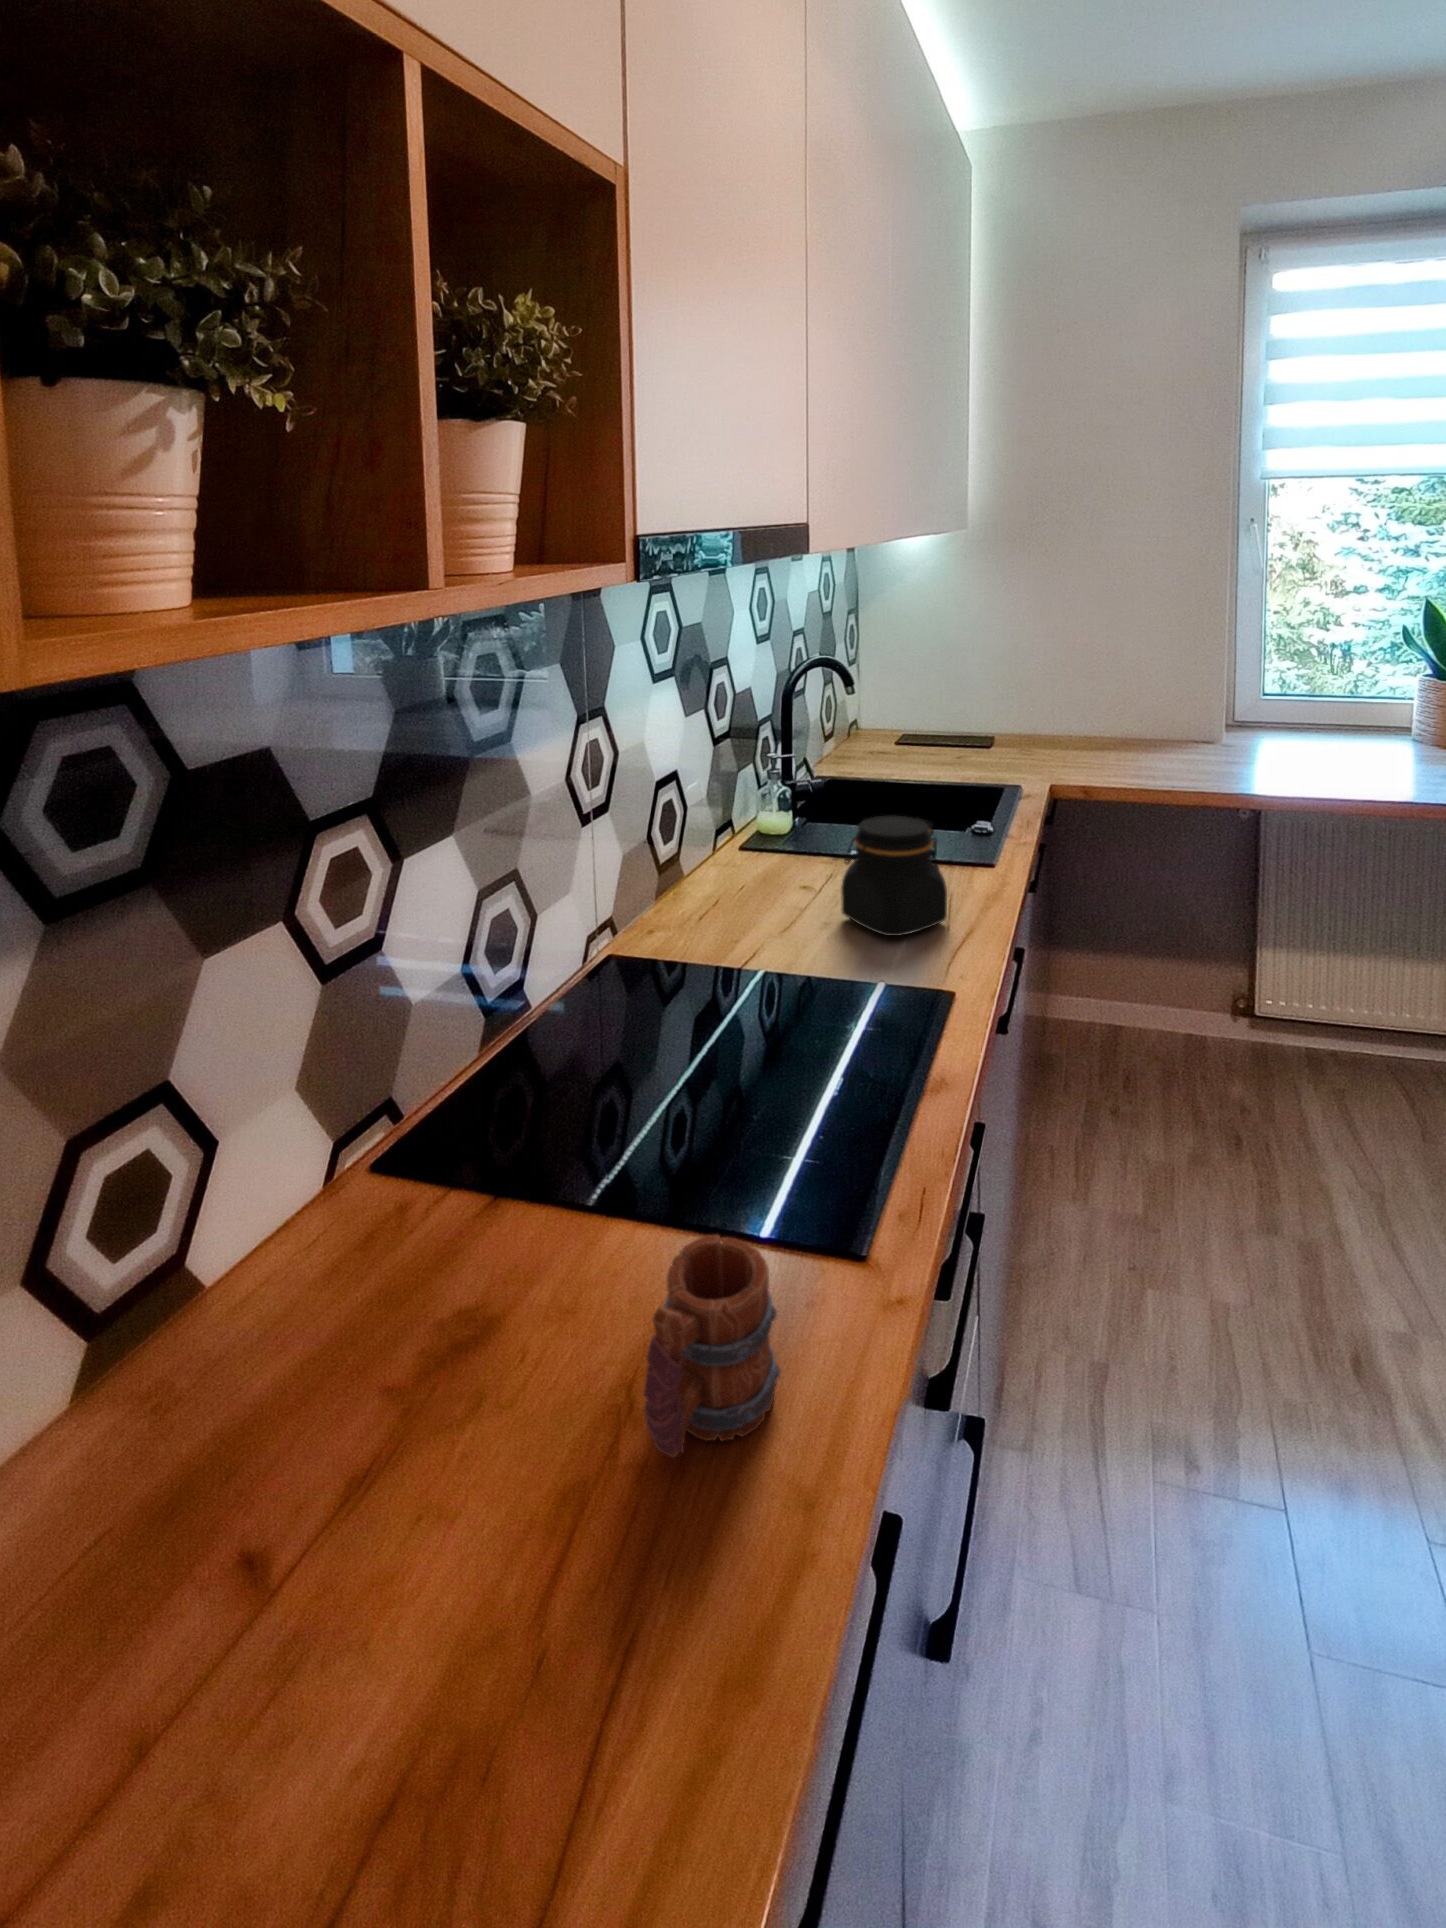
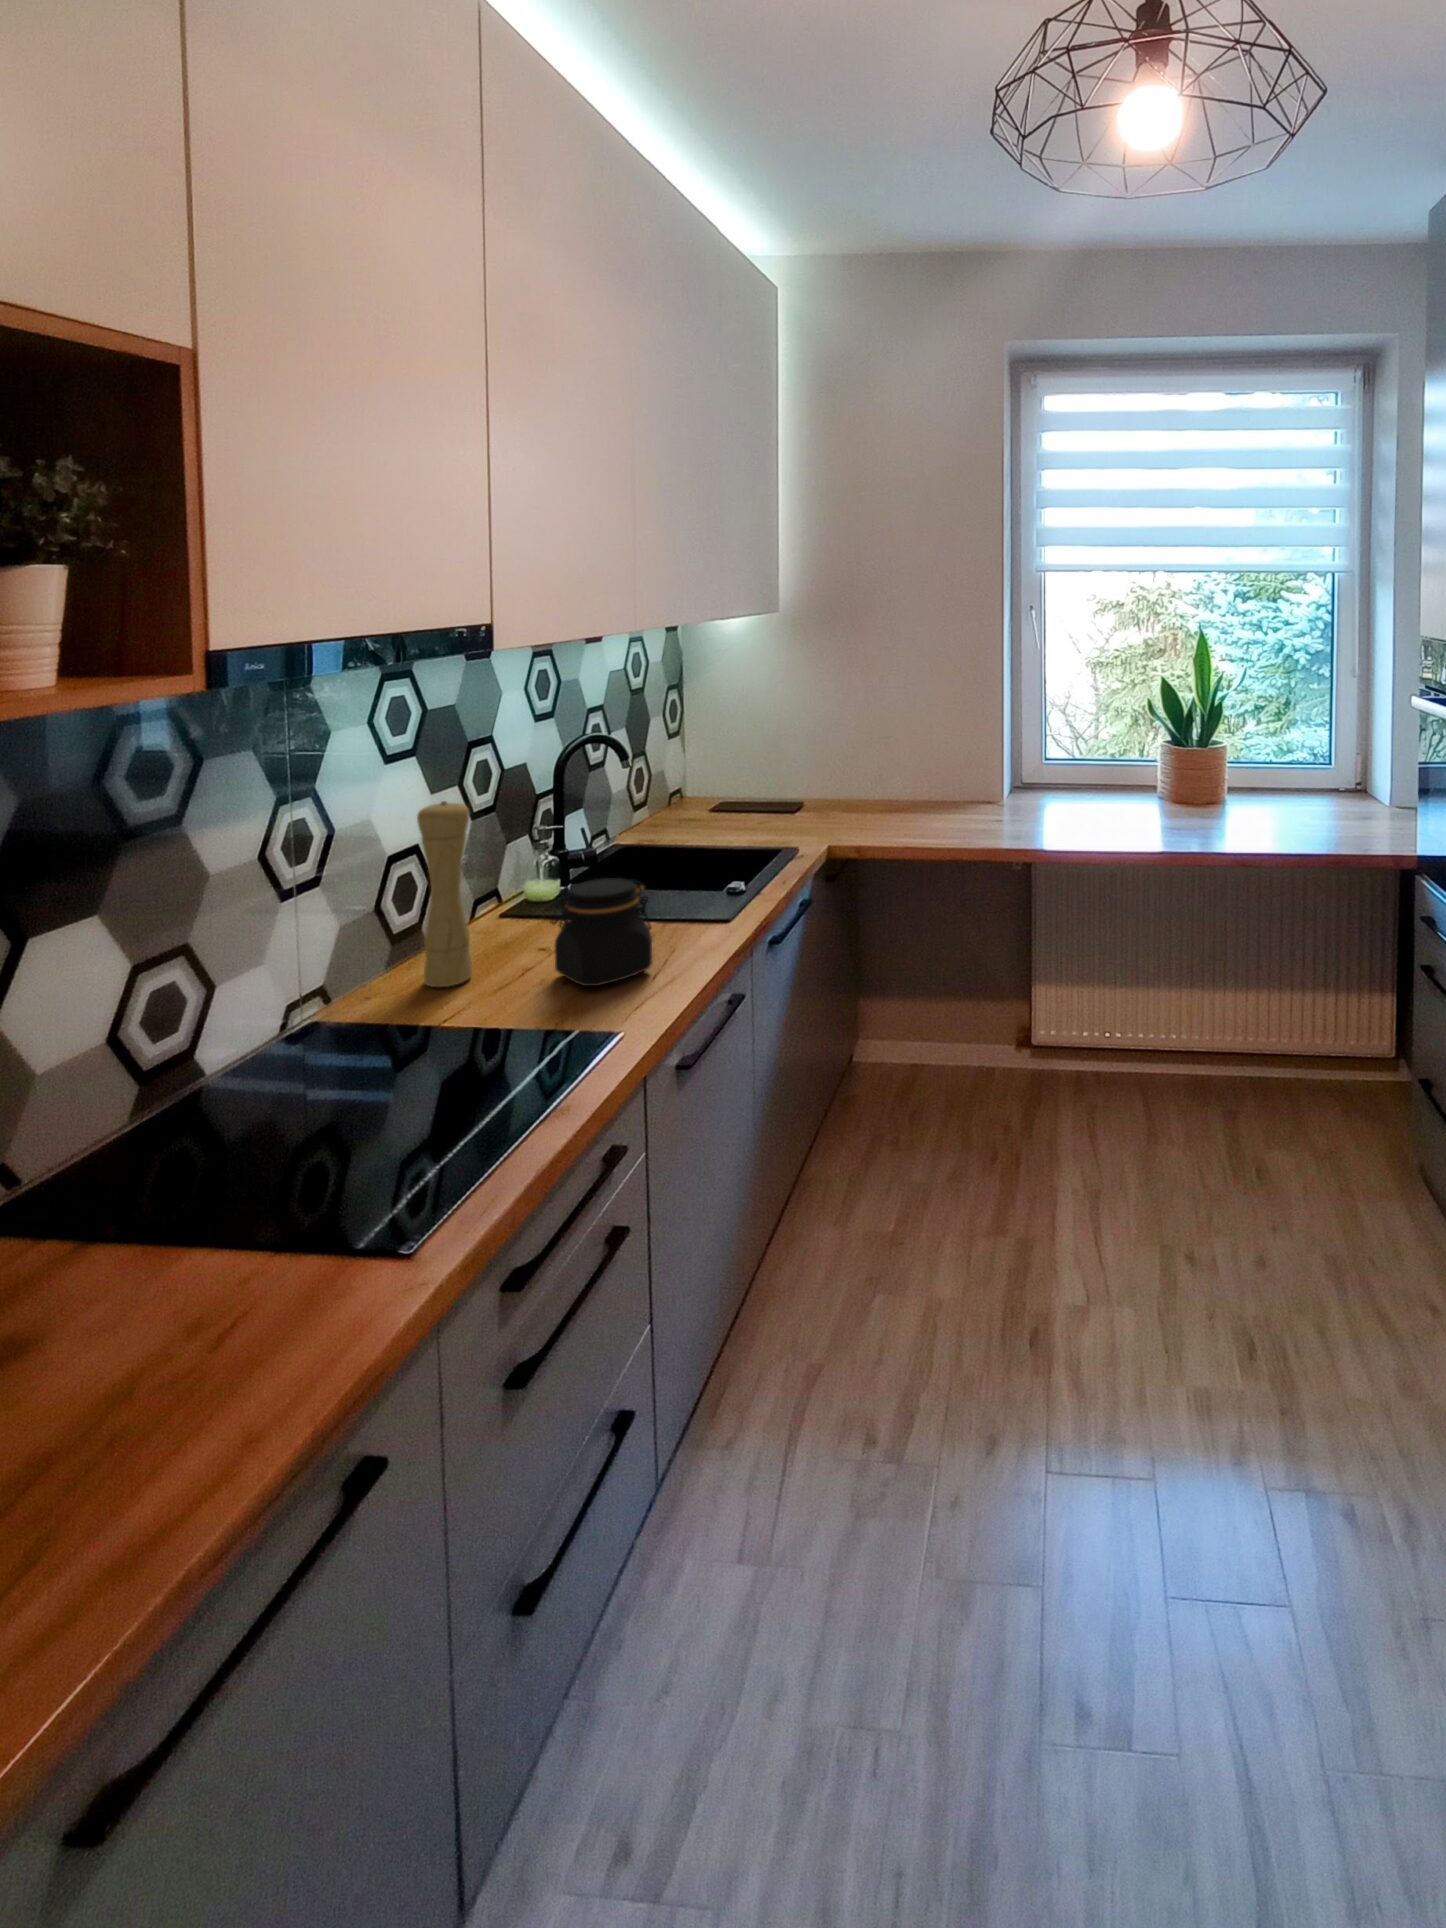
pepper mill: none [700,725,752,923] -> present [417,801,472,987]
mug: present [644,1235,780,1457] -> none [123,1223,281,1399]

